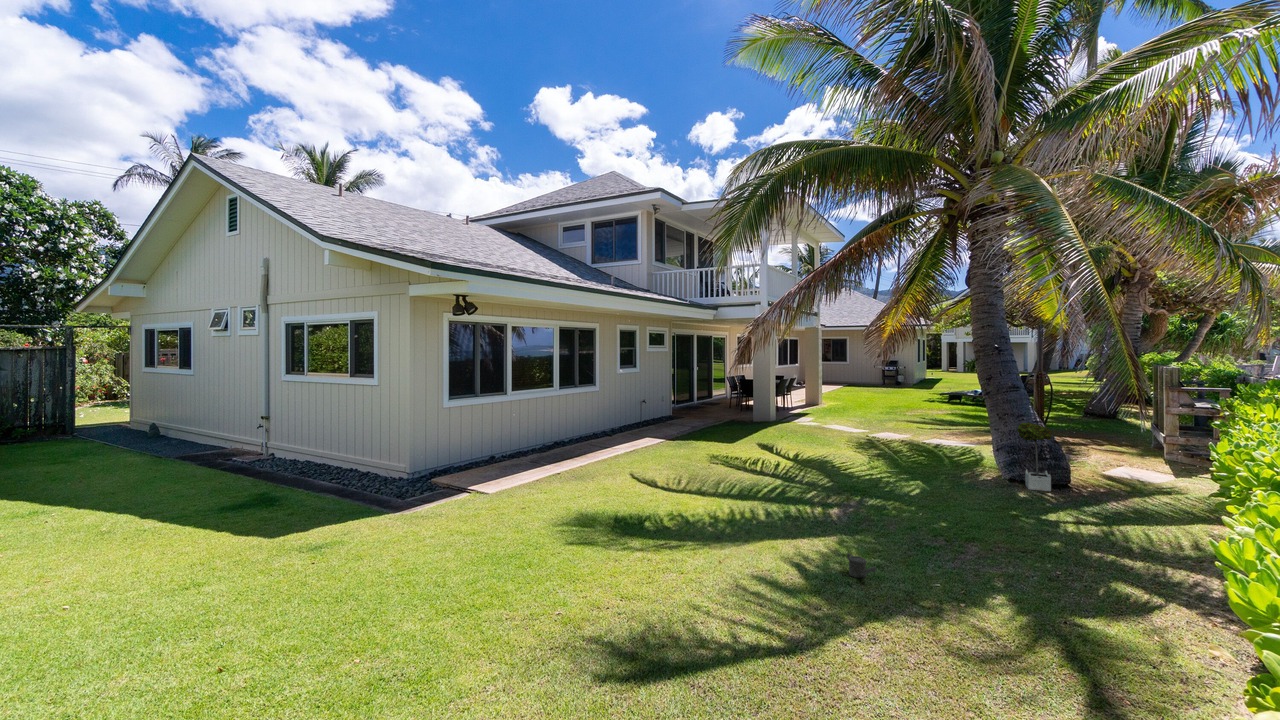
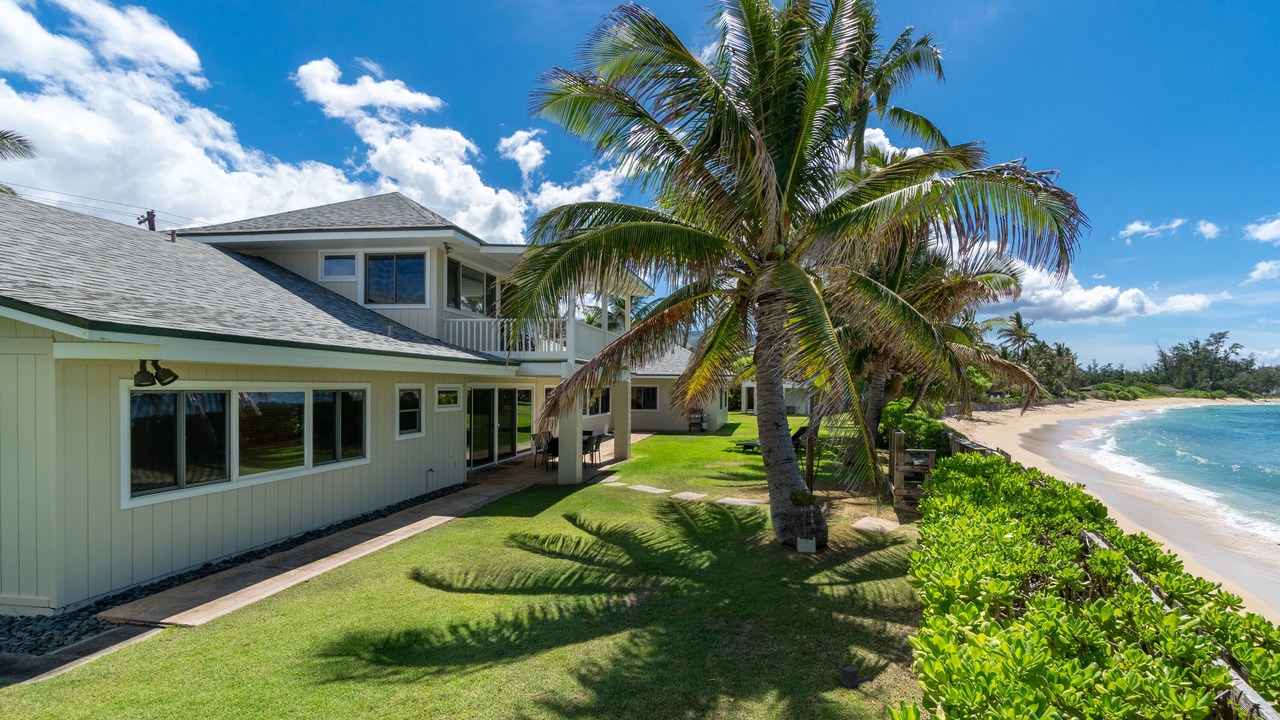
watering can: present [847,553,876,578] -> present [835,661,874,688]

